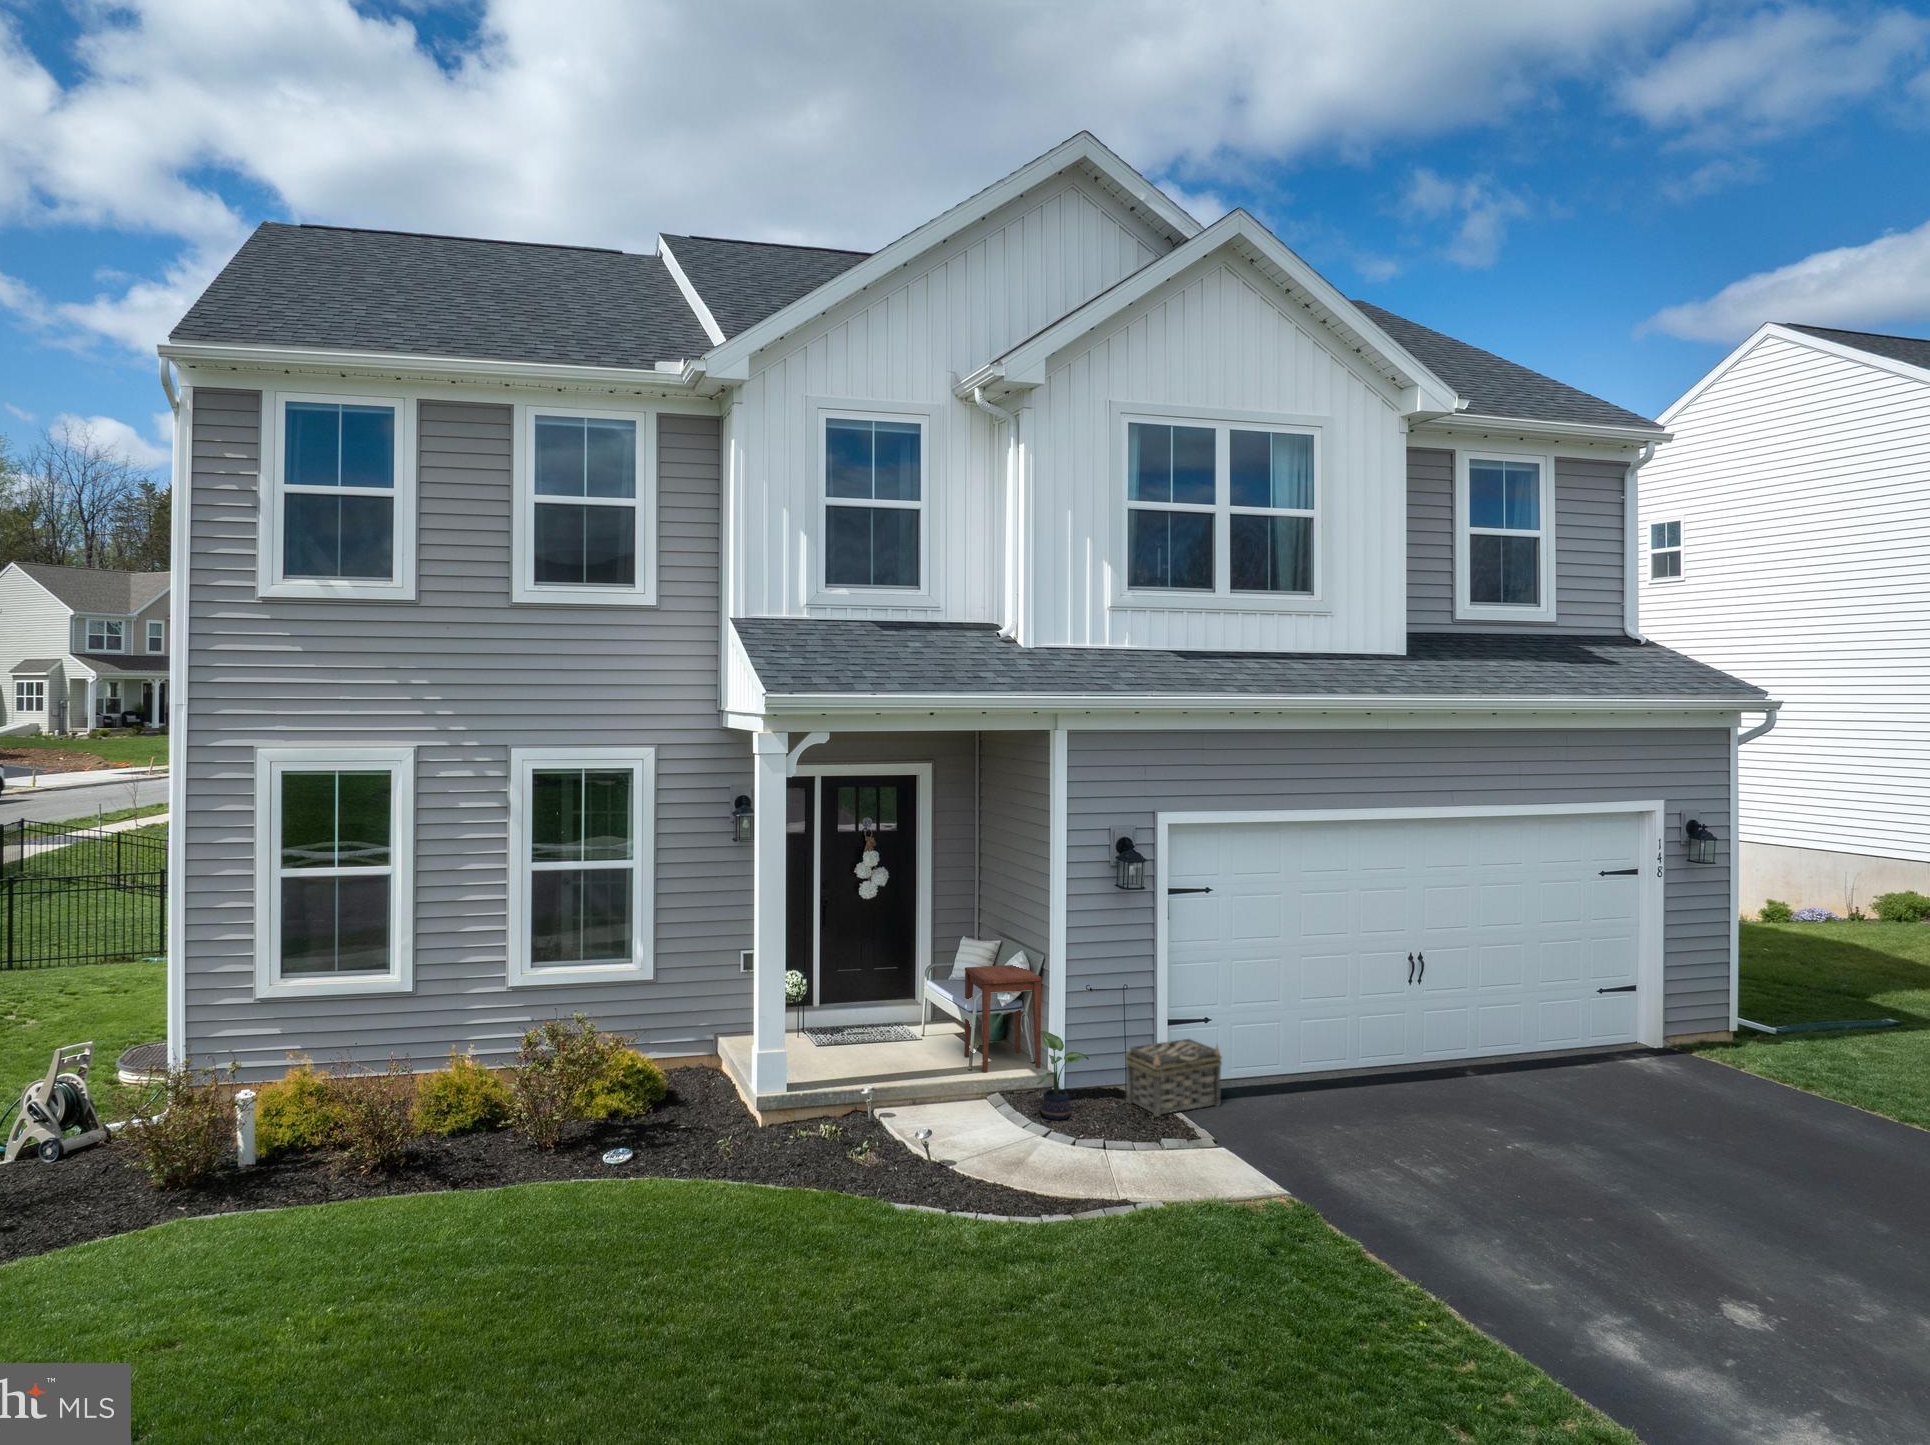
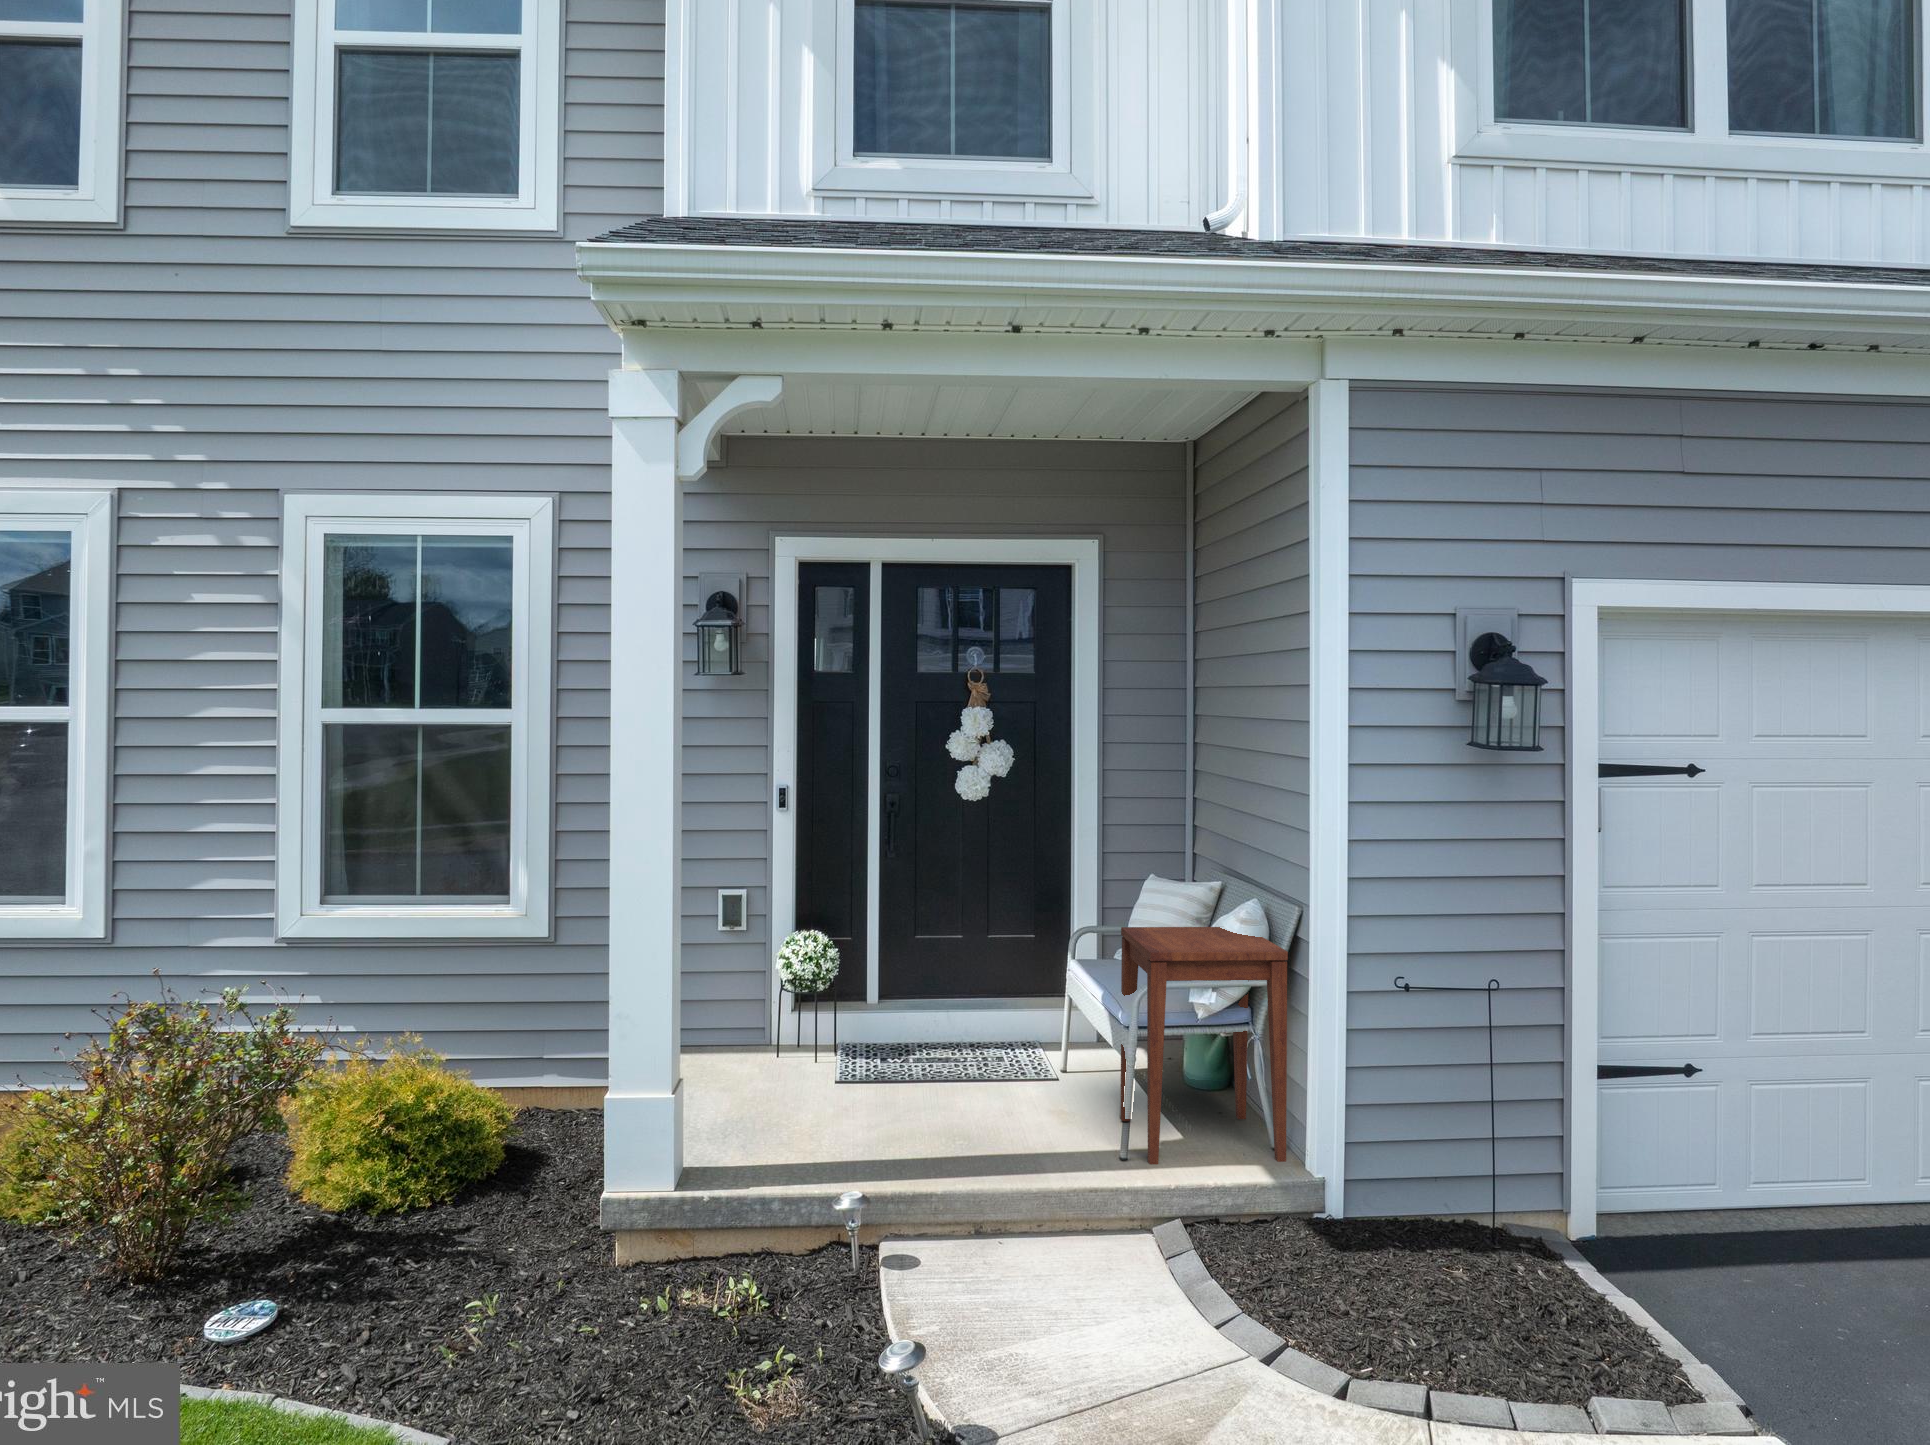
potted plant: present [1037,1031,1089,1120] -> none [1270,1077,1403,1301]
basket: present [1125,1039,1222,1117] -> none [1495,1114,1758,1315]

